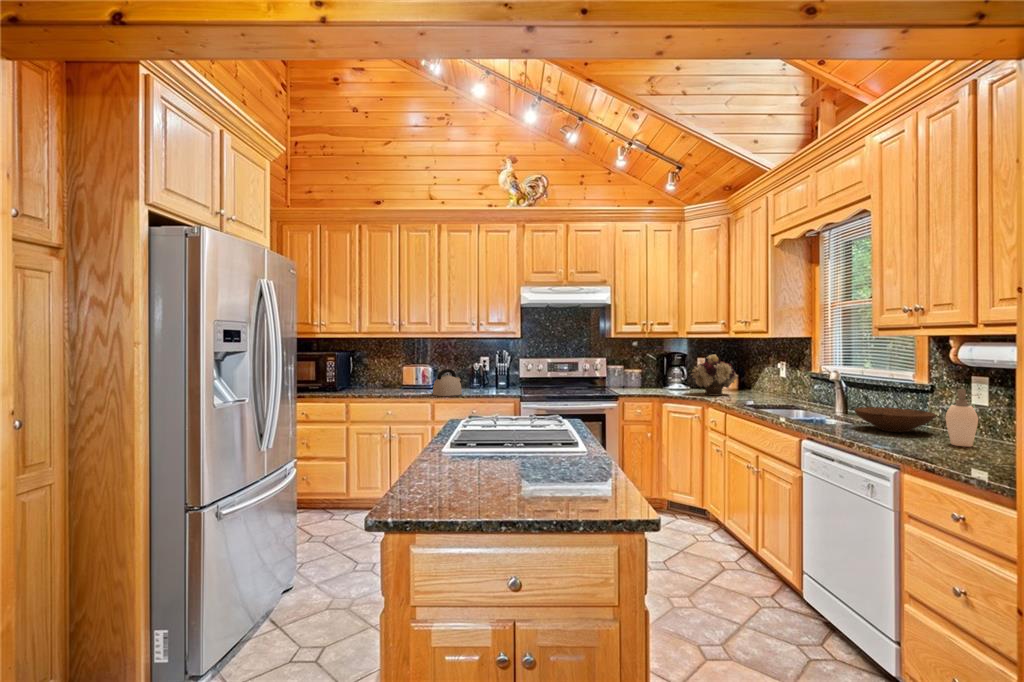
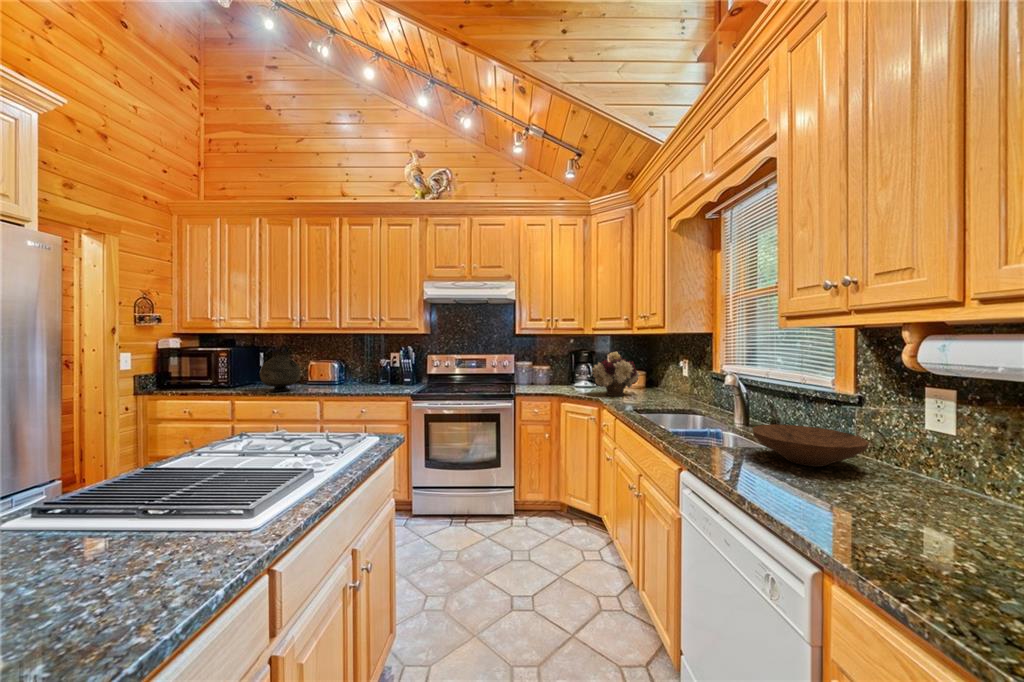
vase: none [373,355,408,393] -> present [260,352,301,392]
kettle: present [433,369,462,396] -> none [317,367,353,395]
soap dispenser: present [946,389,978,447] -> none [889,411,954,508]

